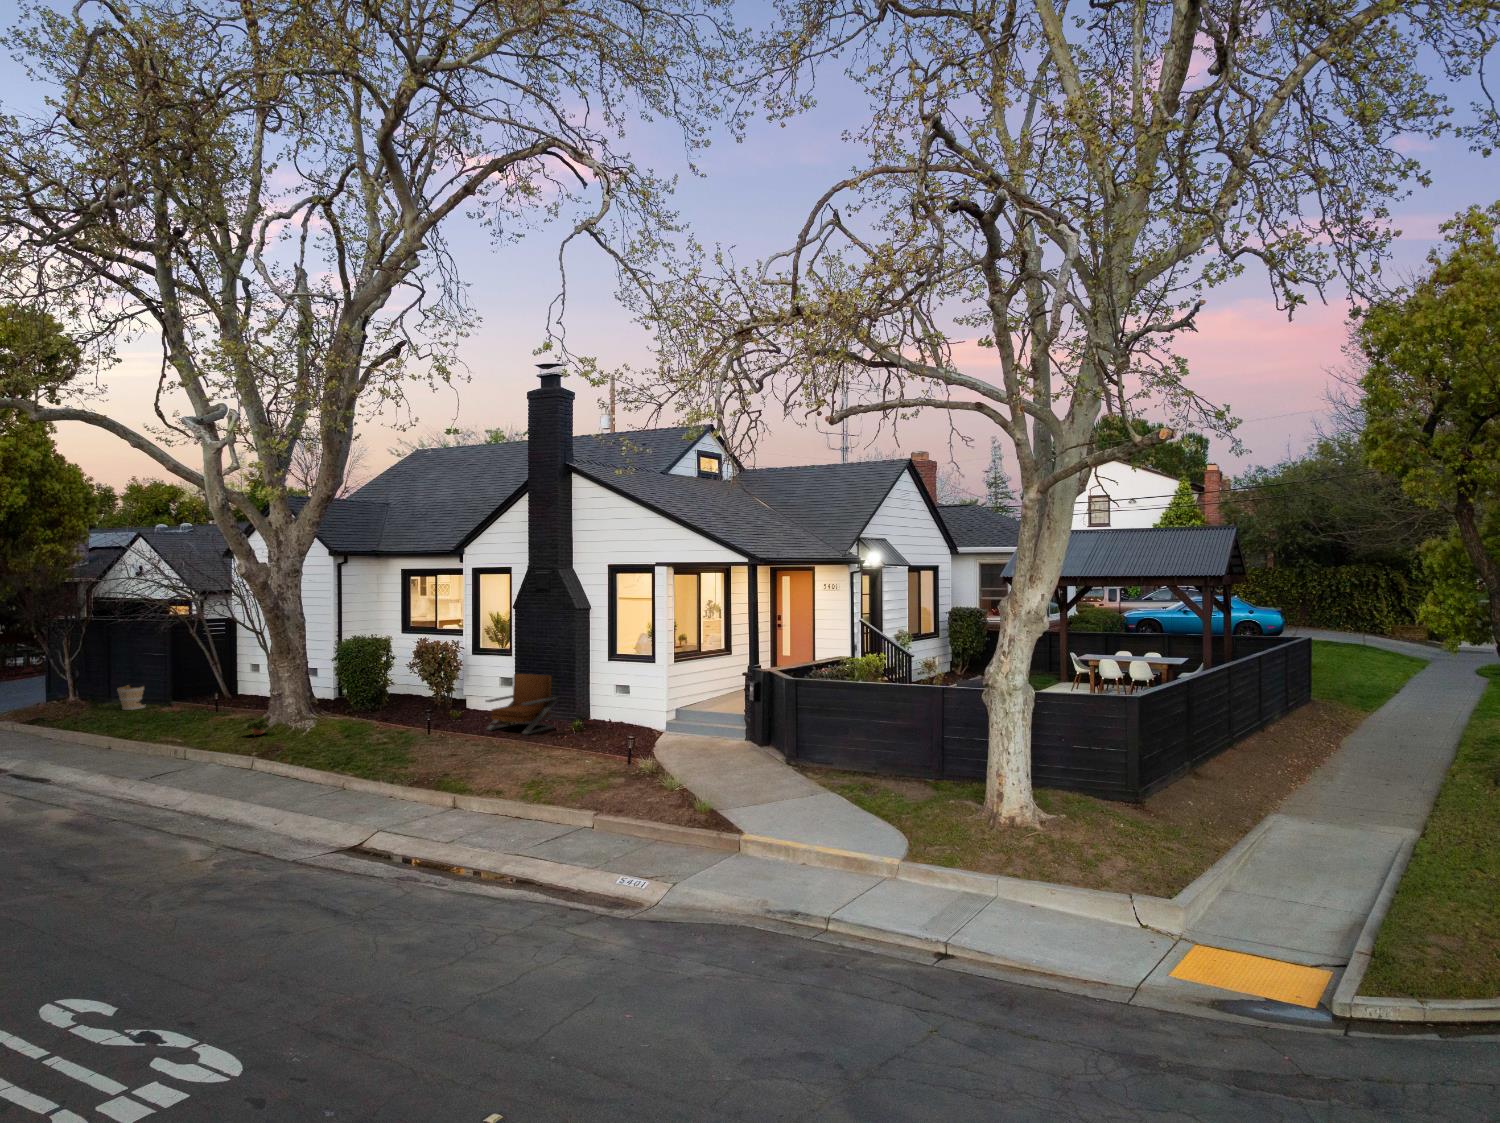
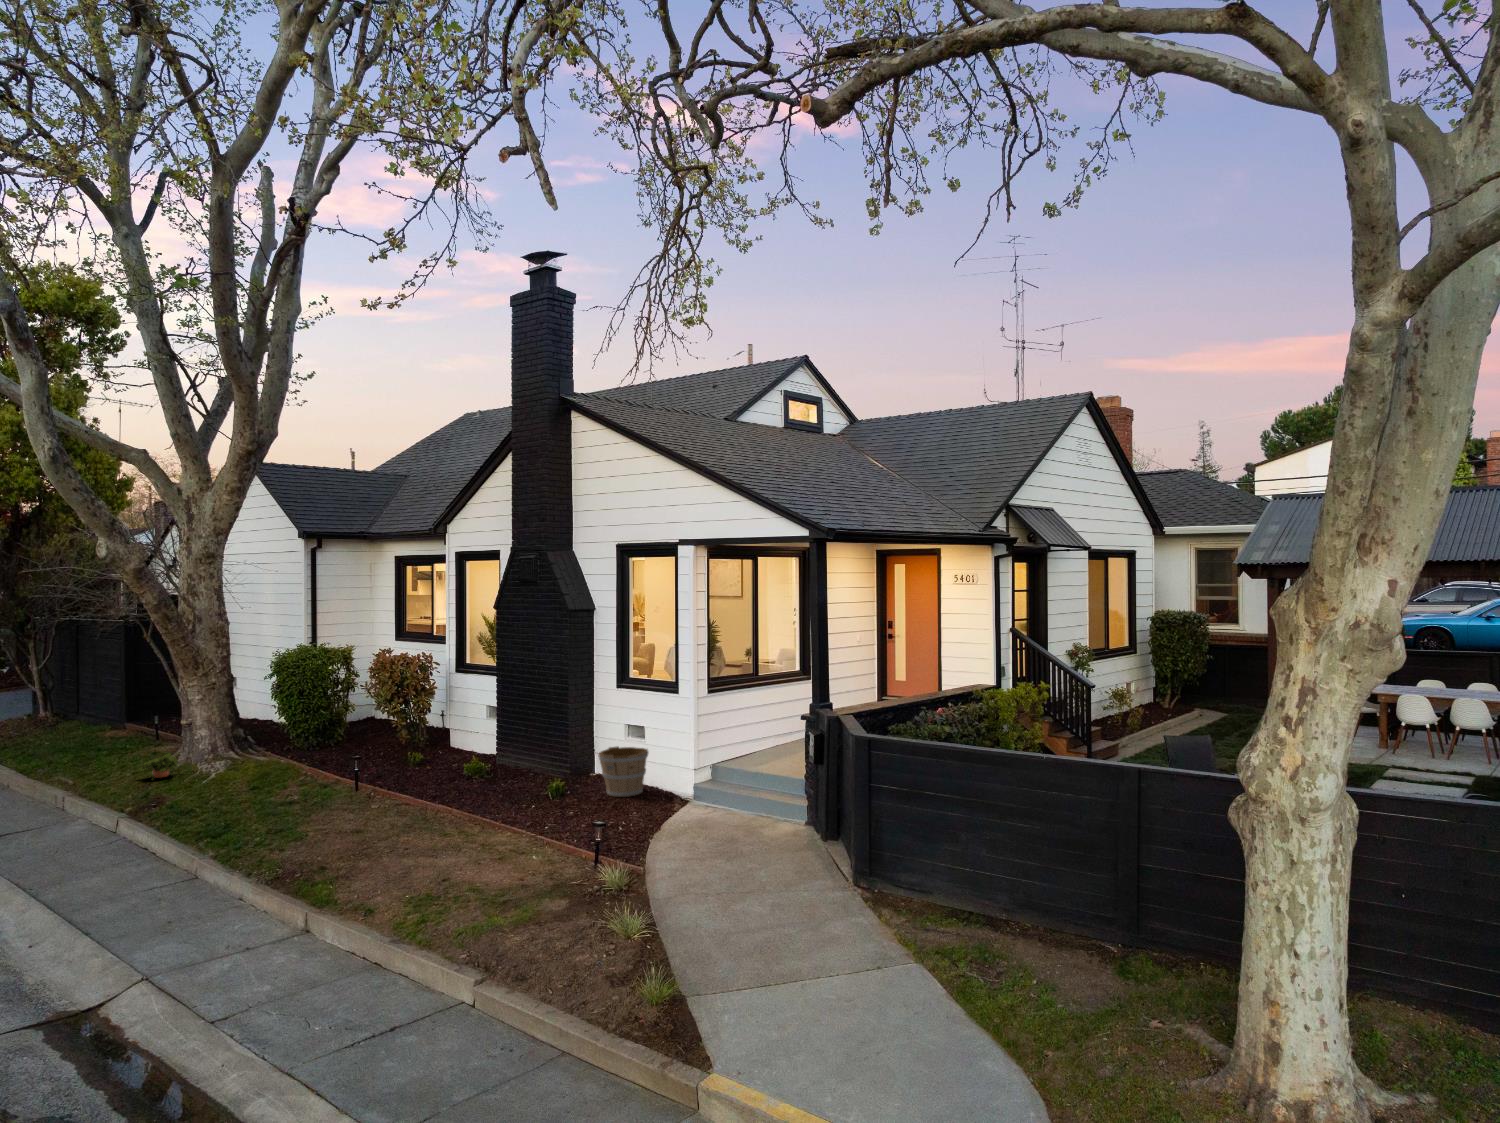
lounge chair: present [486,674,557,734] -> none [442,703,548,796]
wooden bucket: present [117,685,146,710] -> present [598,747,648,797]

